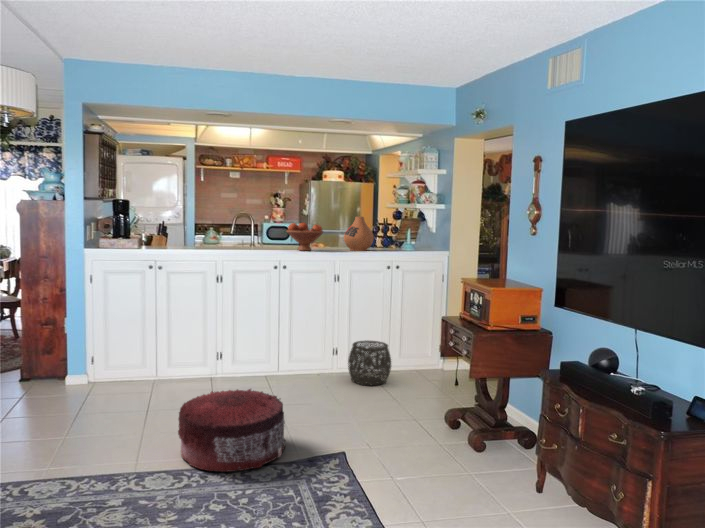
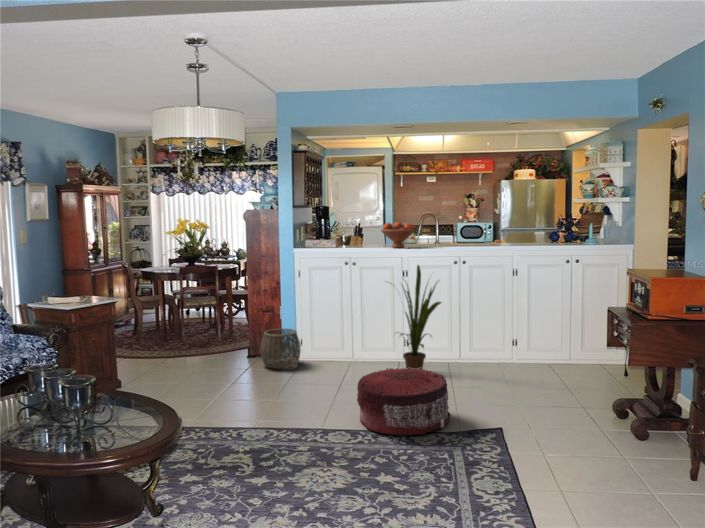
vase: present [344,217,374,251] -> none [521,213,552,246]
fruit bowl: present [287,223,323,251] -> present [381,222,415,248]
house plant: none [198,269,266,394] -> present [400,265,441,369]
woven basket: present [348,340,391,385] -> present [261,329,301,369]

